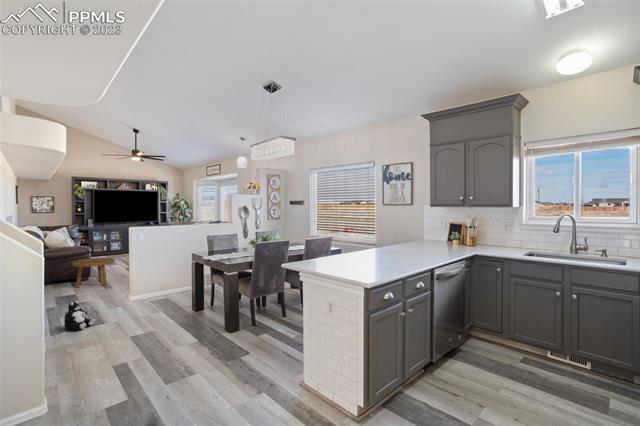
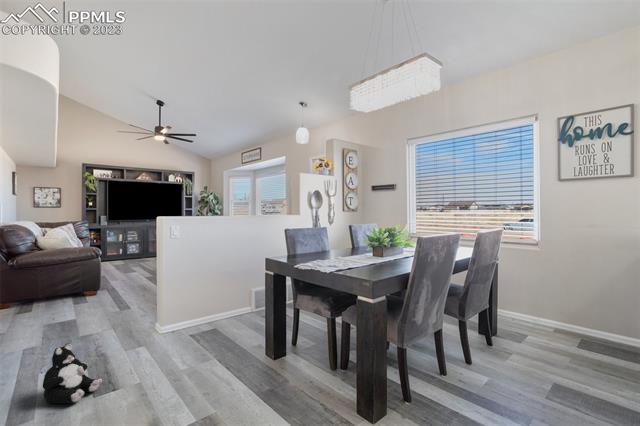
footstool: present [73,258,115,288] -> none [75,263,133,306]

